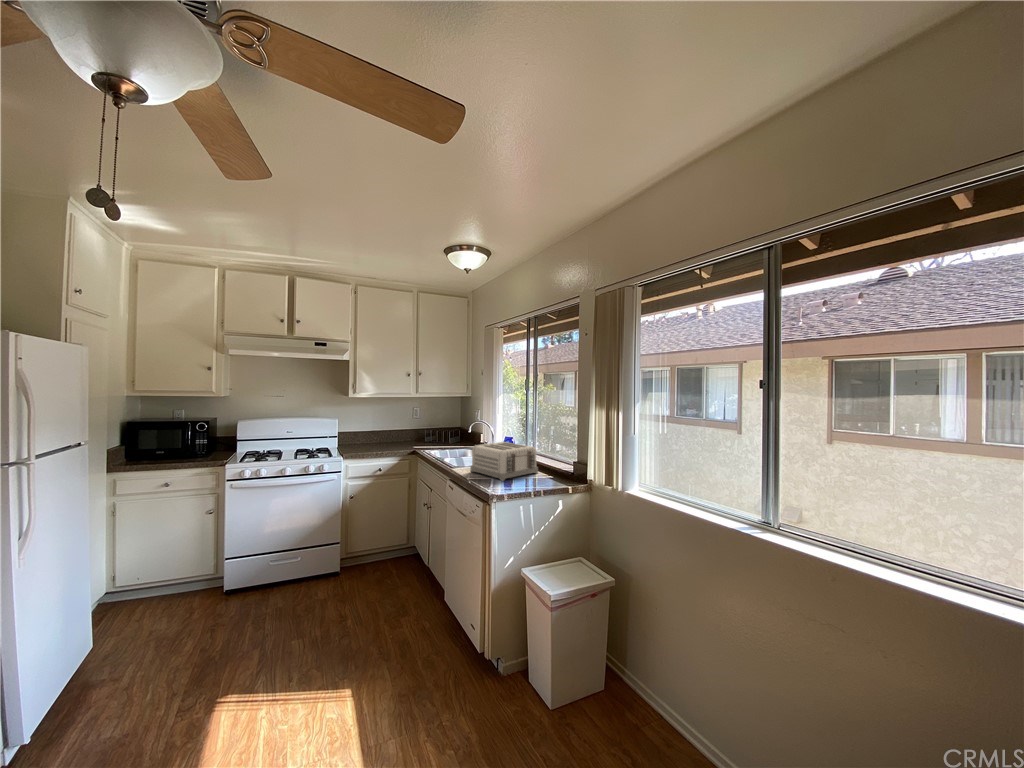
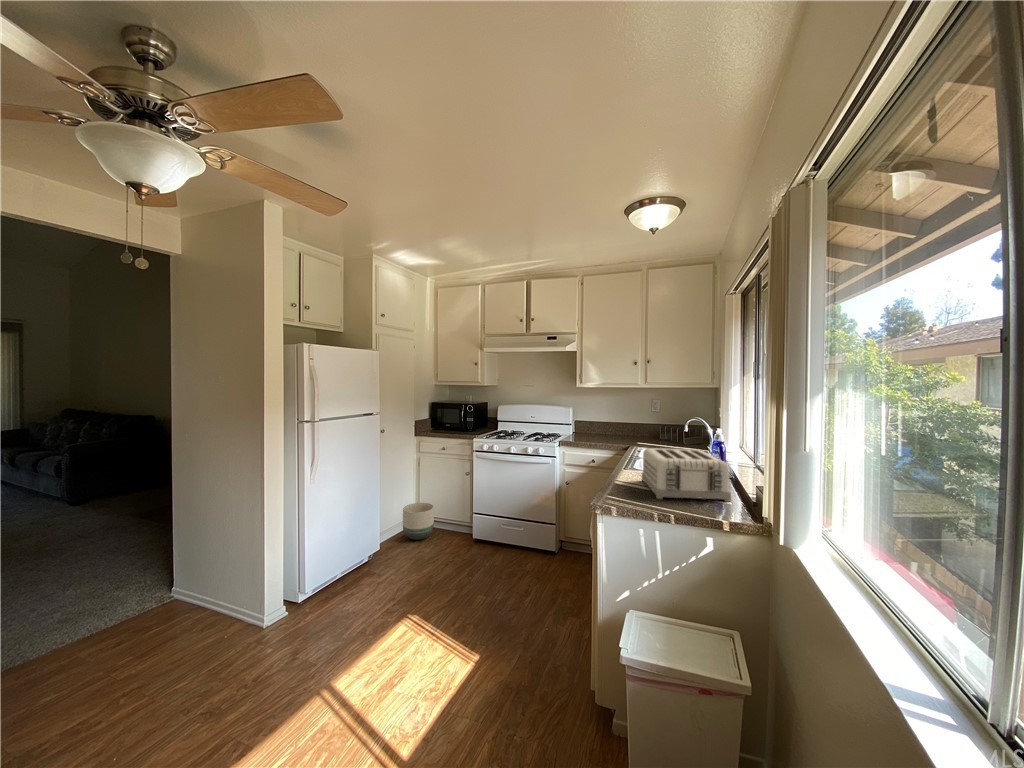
planter: none [91,571,153,632] -> present [403,503,434,540]

